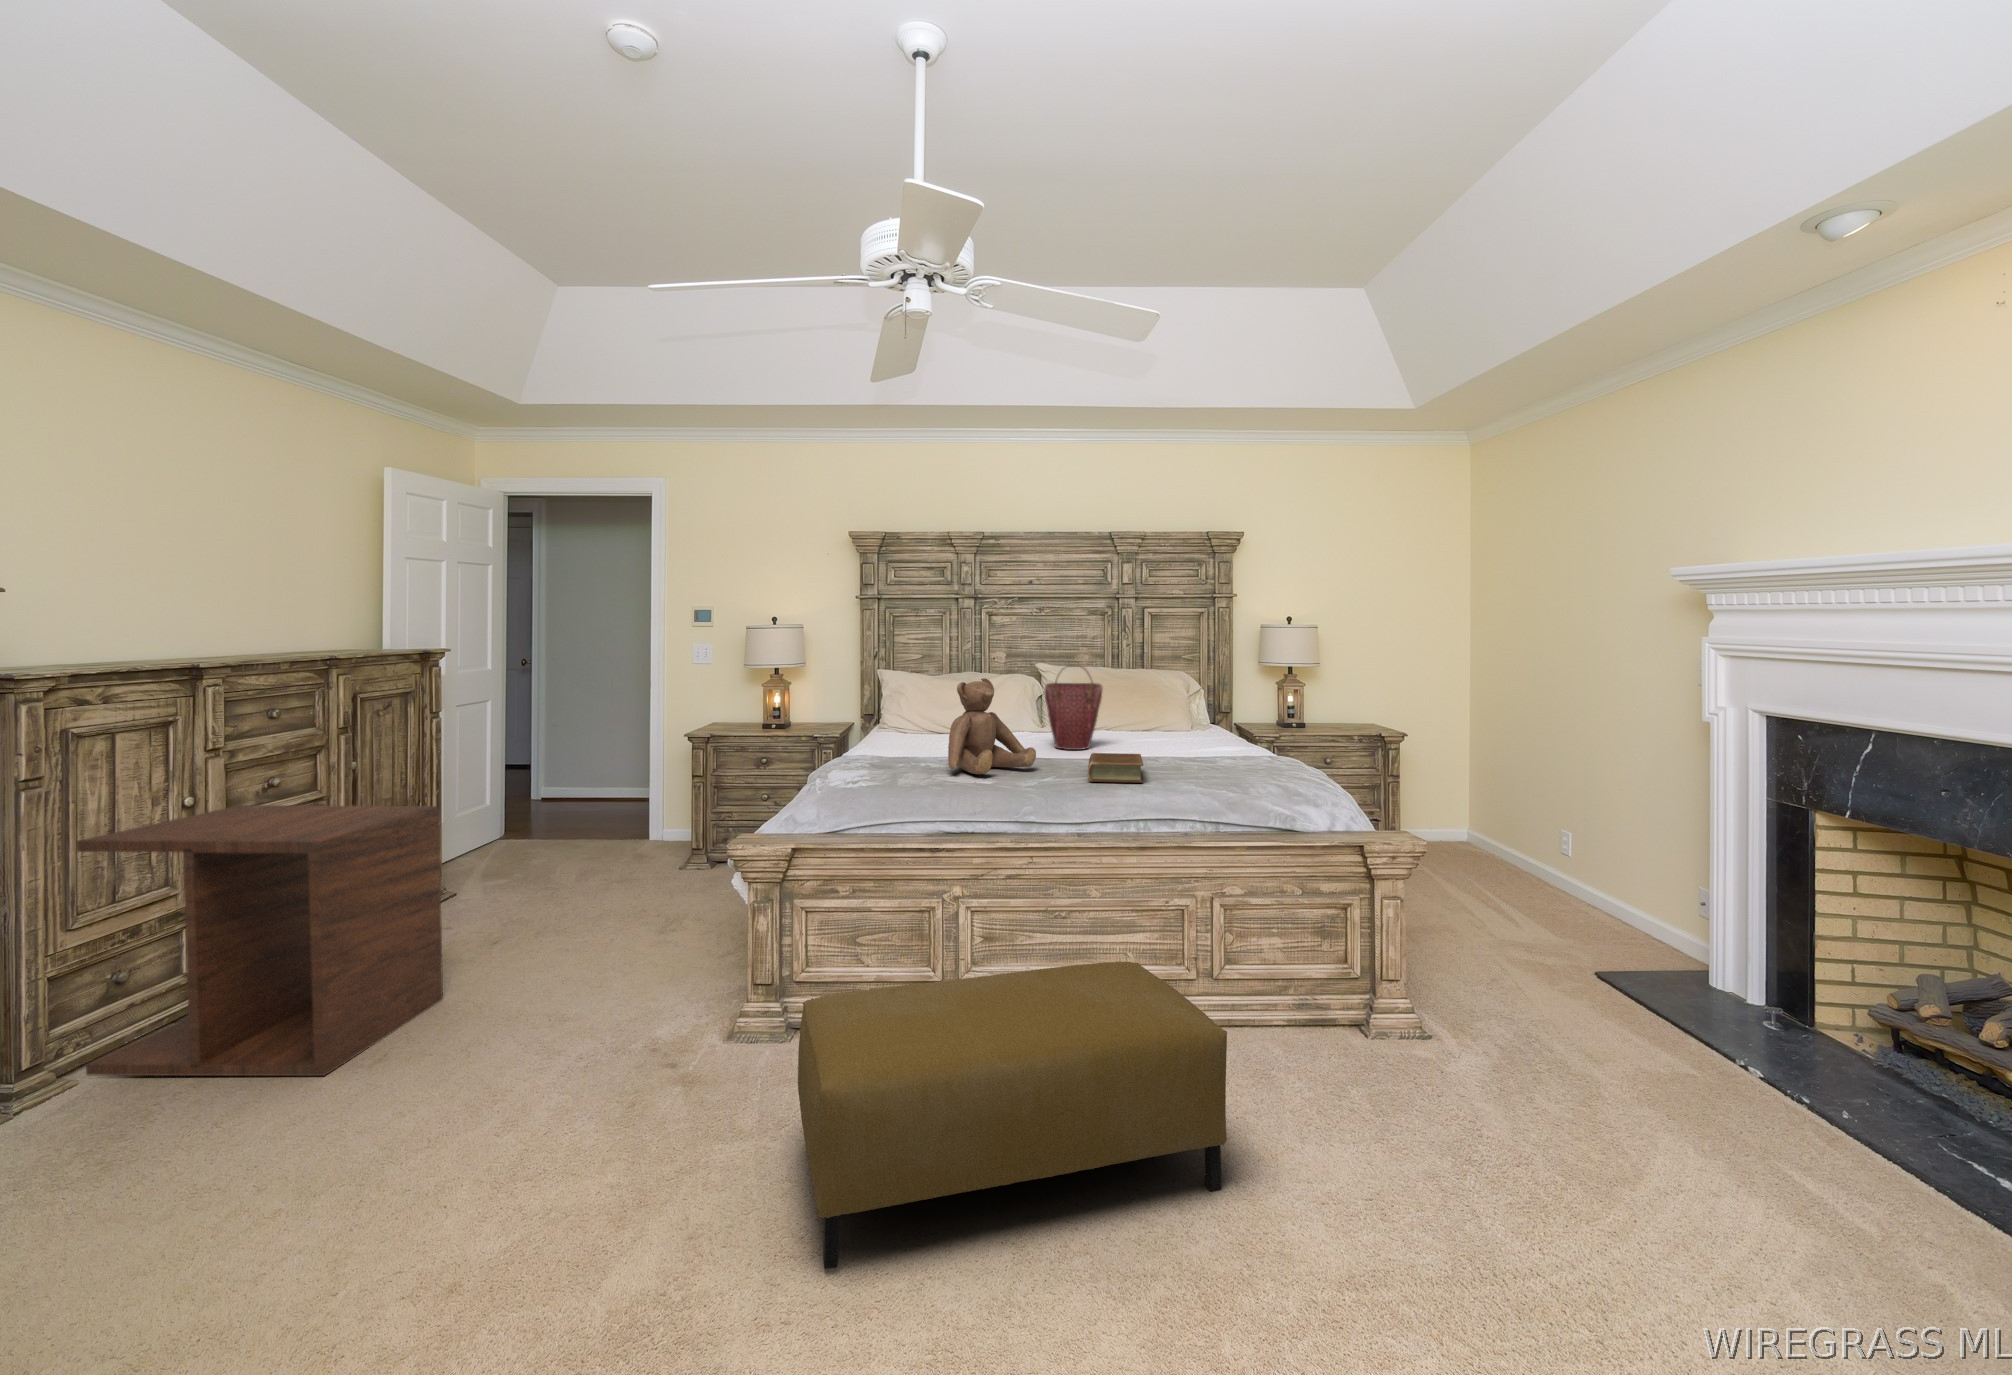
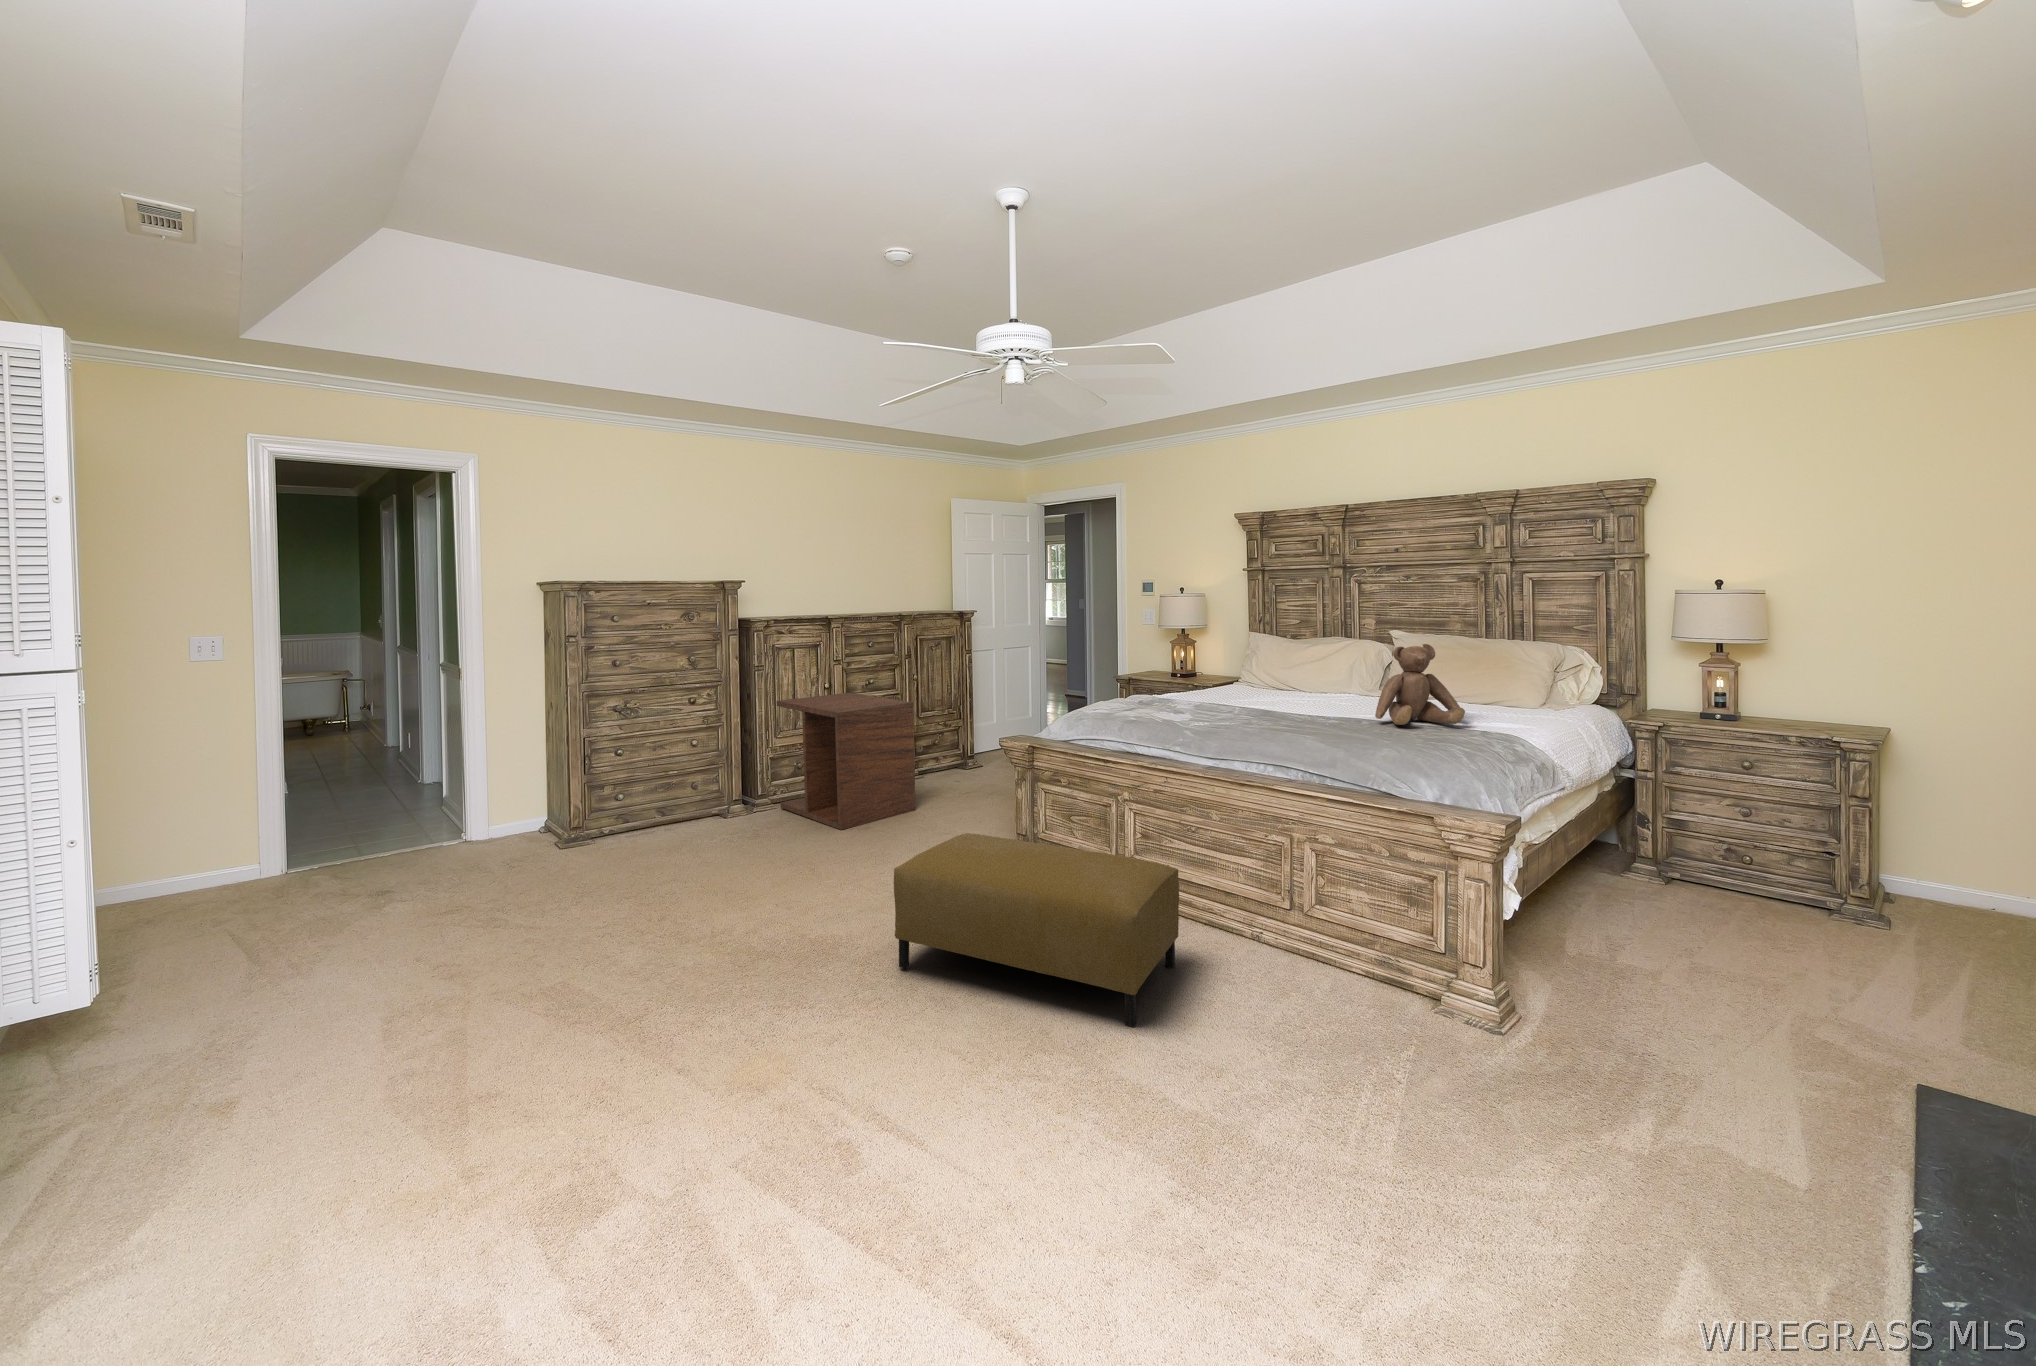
handbag: present [1045,664,1102,750] -> none [1312,632,1363,709]
teddy bear: present [948,678,1036,774] -> present [1375,644,1465,725]
book: present [1088,753,1143,783] -> none [1252,711,1328,739]

